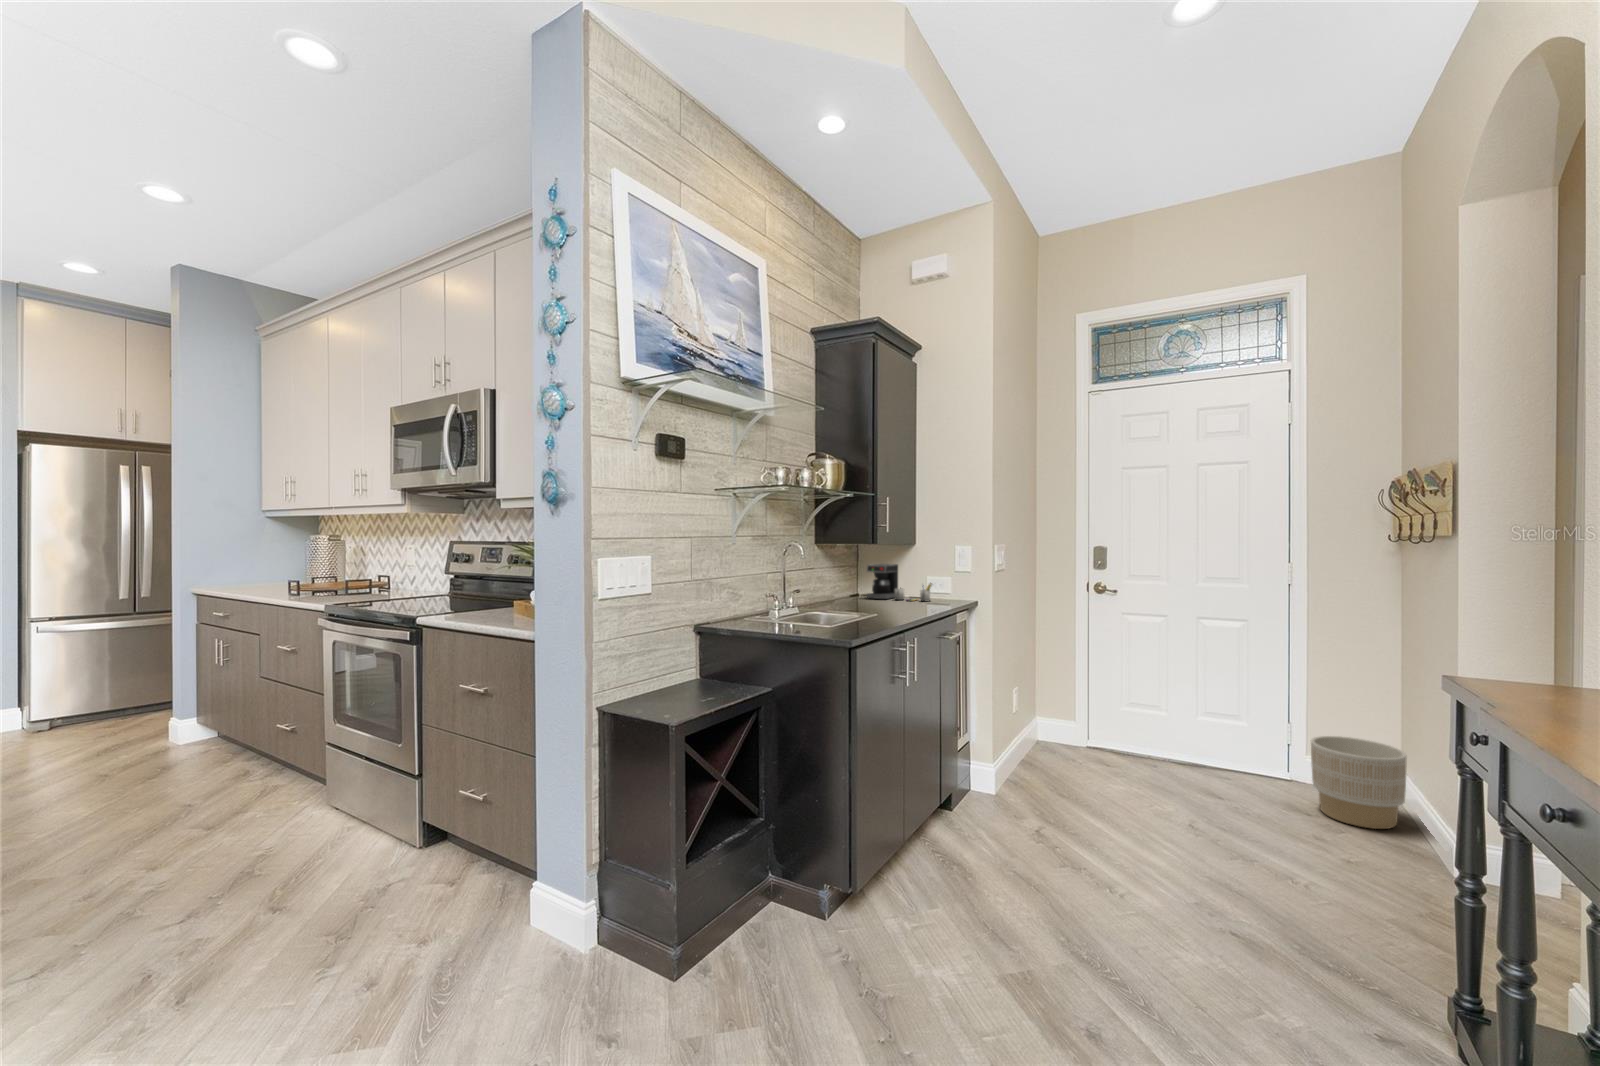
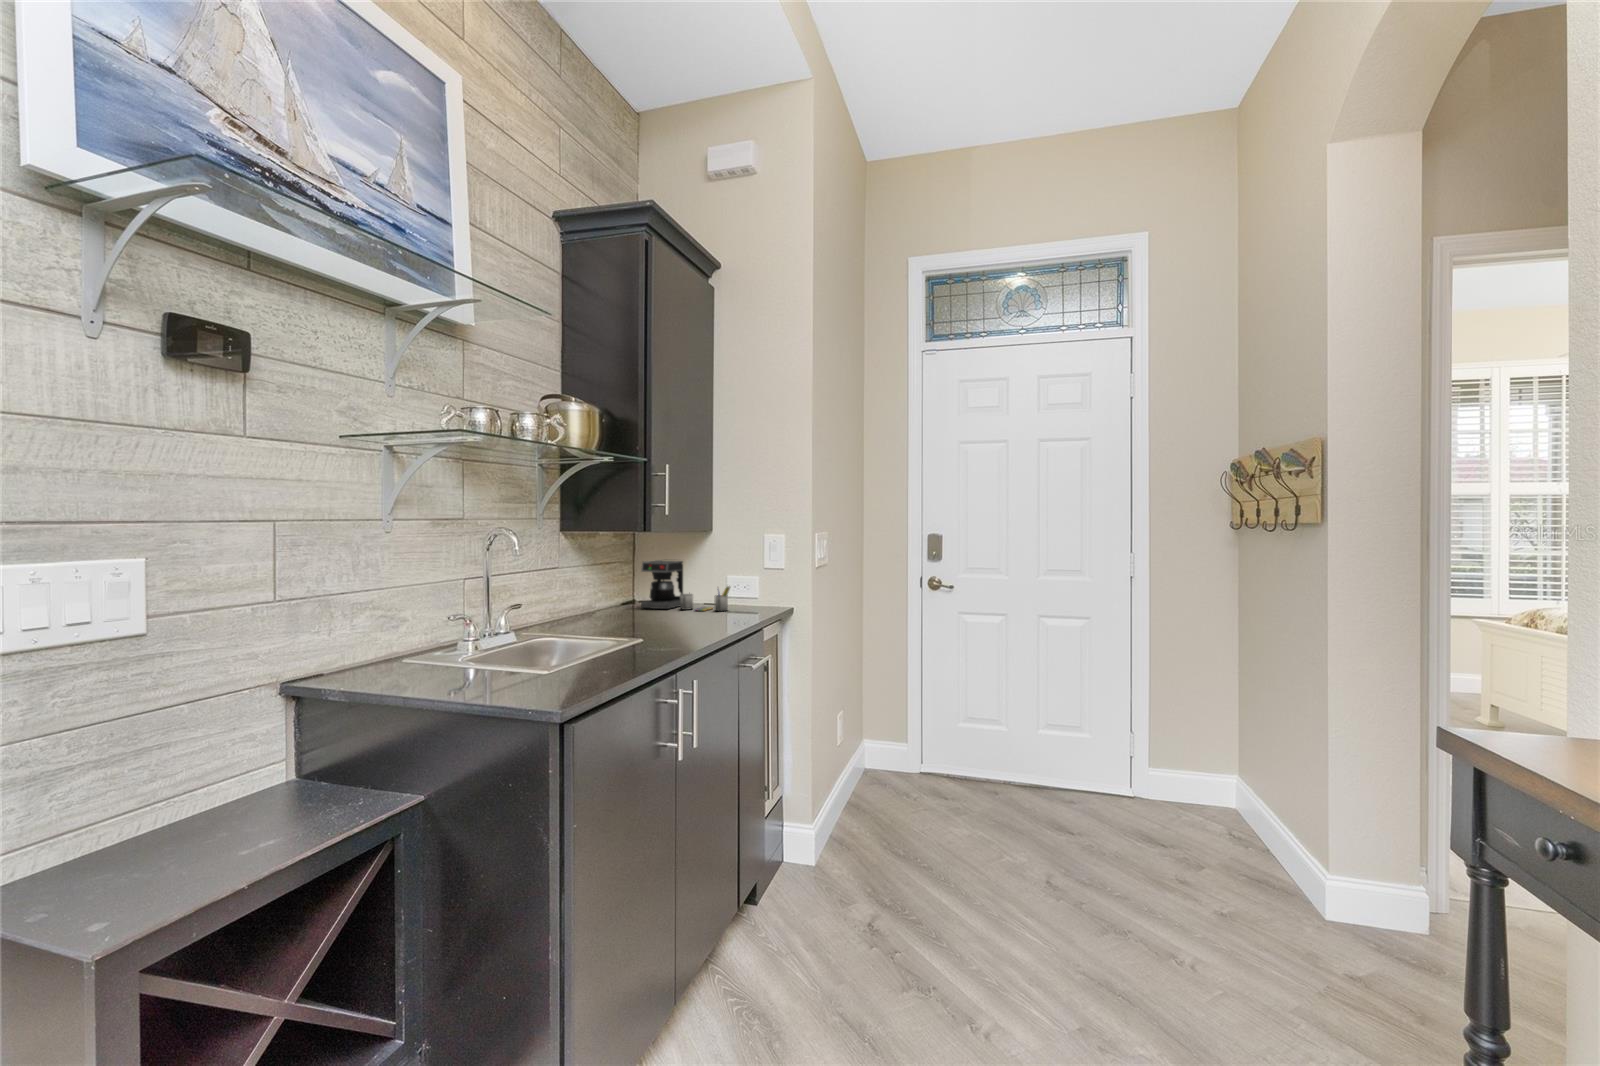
planter: present [1311,736,1407,829] -> none [1160,750,1258,859]

